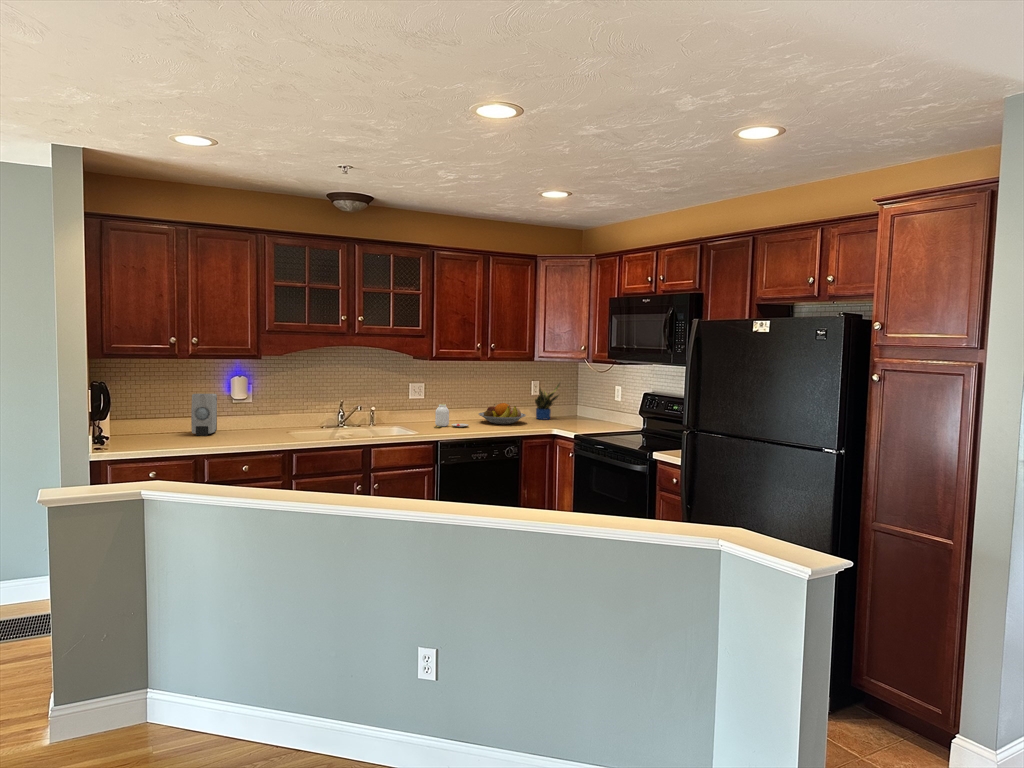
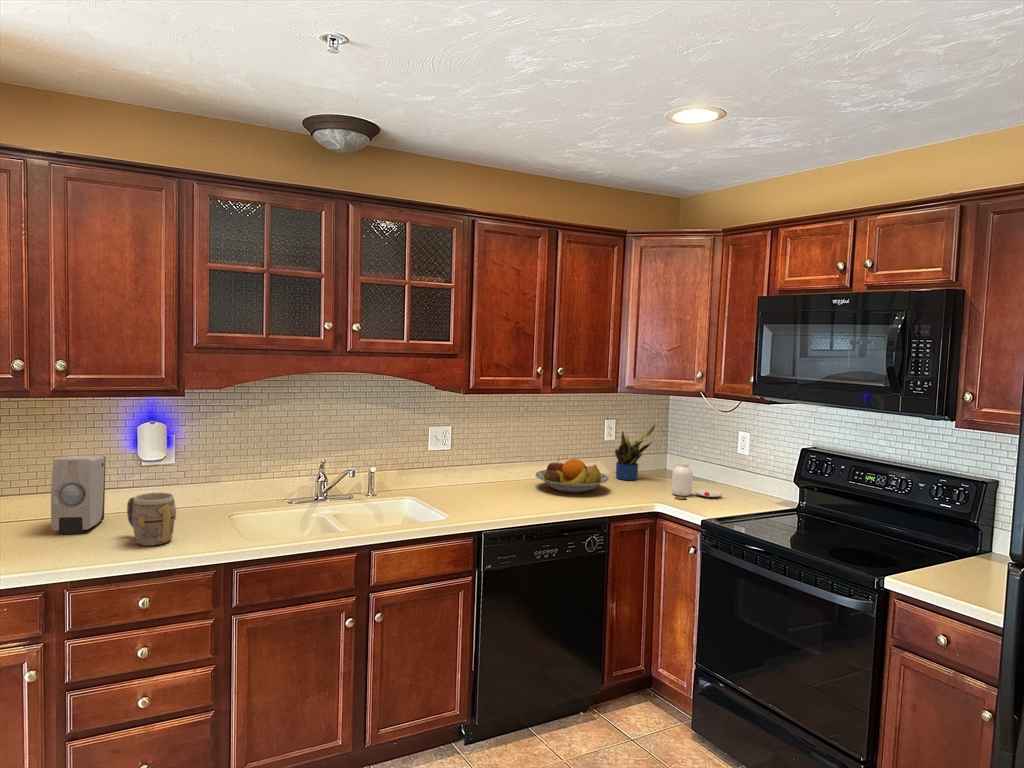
jar: present [434,404,469,428] -> present [671,462,722,499]
mug: none [233,412,261,440] -> present [127,492,176,546]

